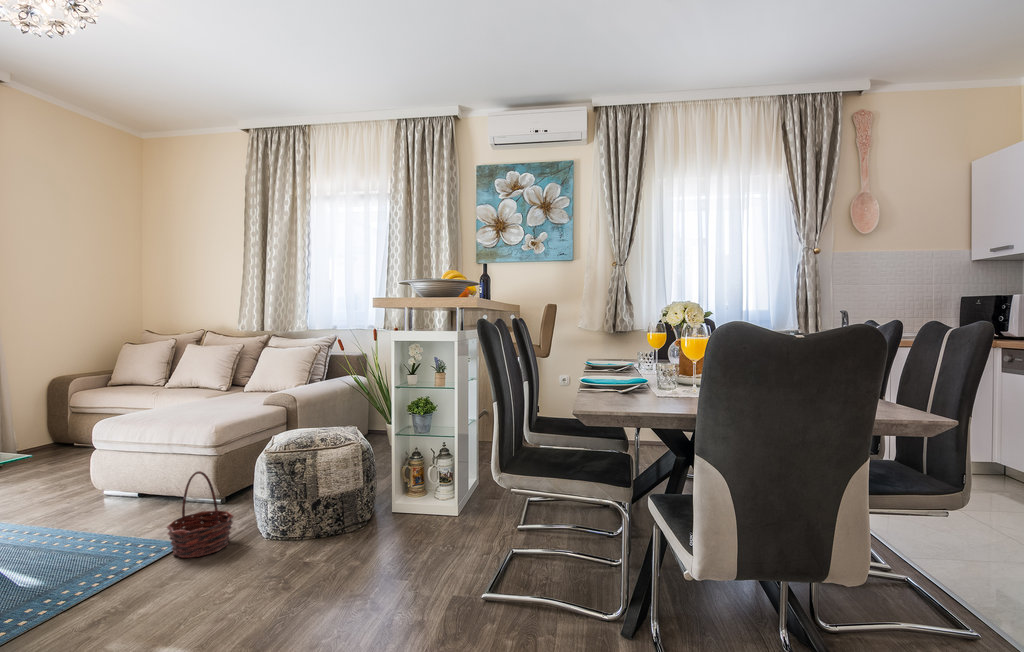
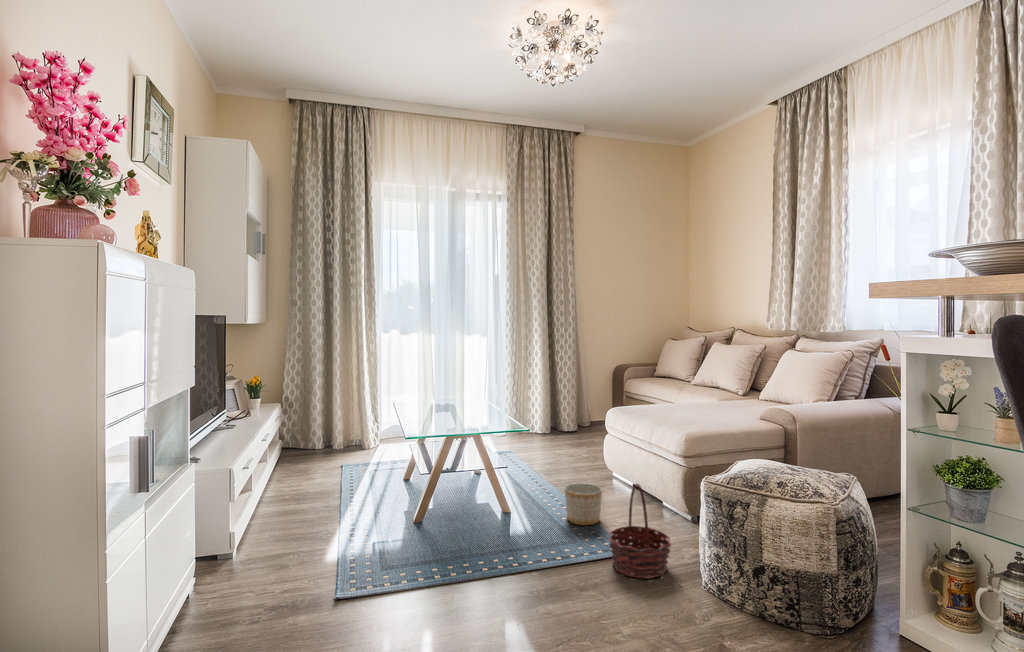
planter: none [77,497,128,544] -> present [565,483,602,525]

